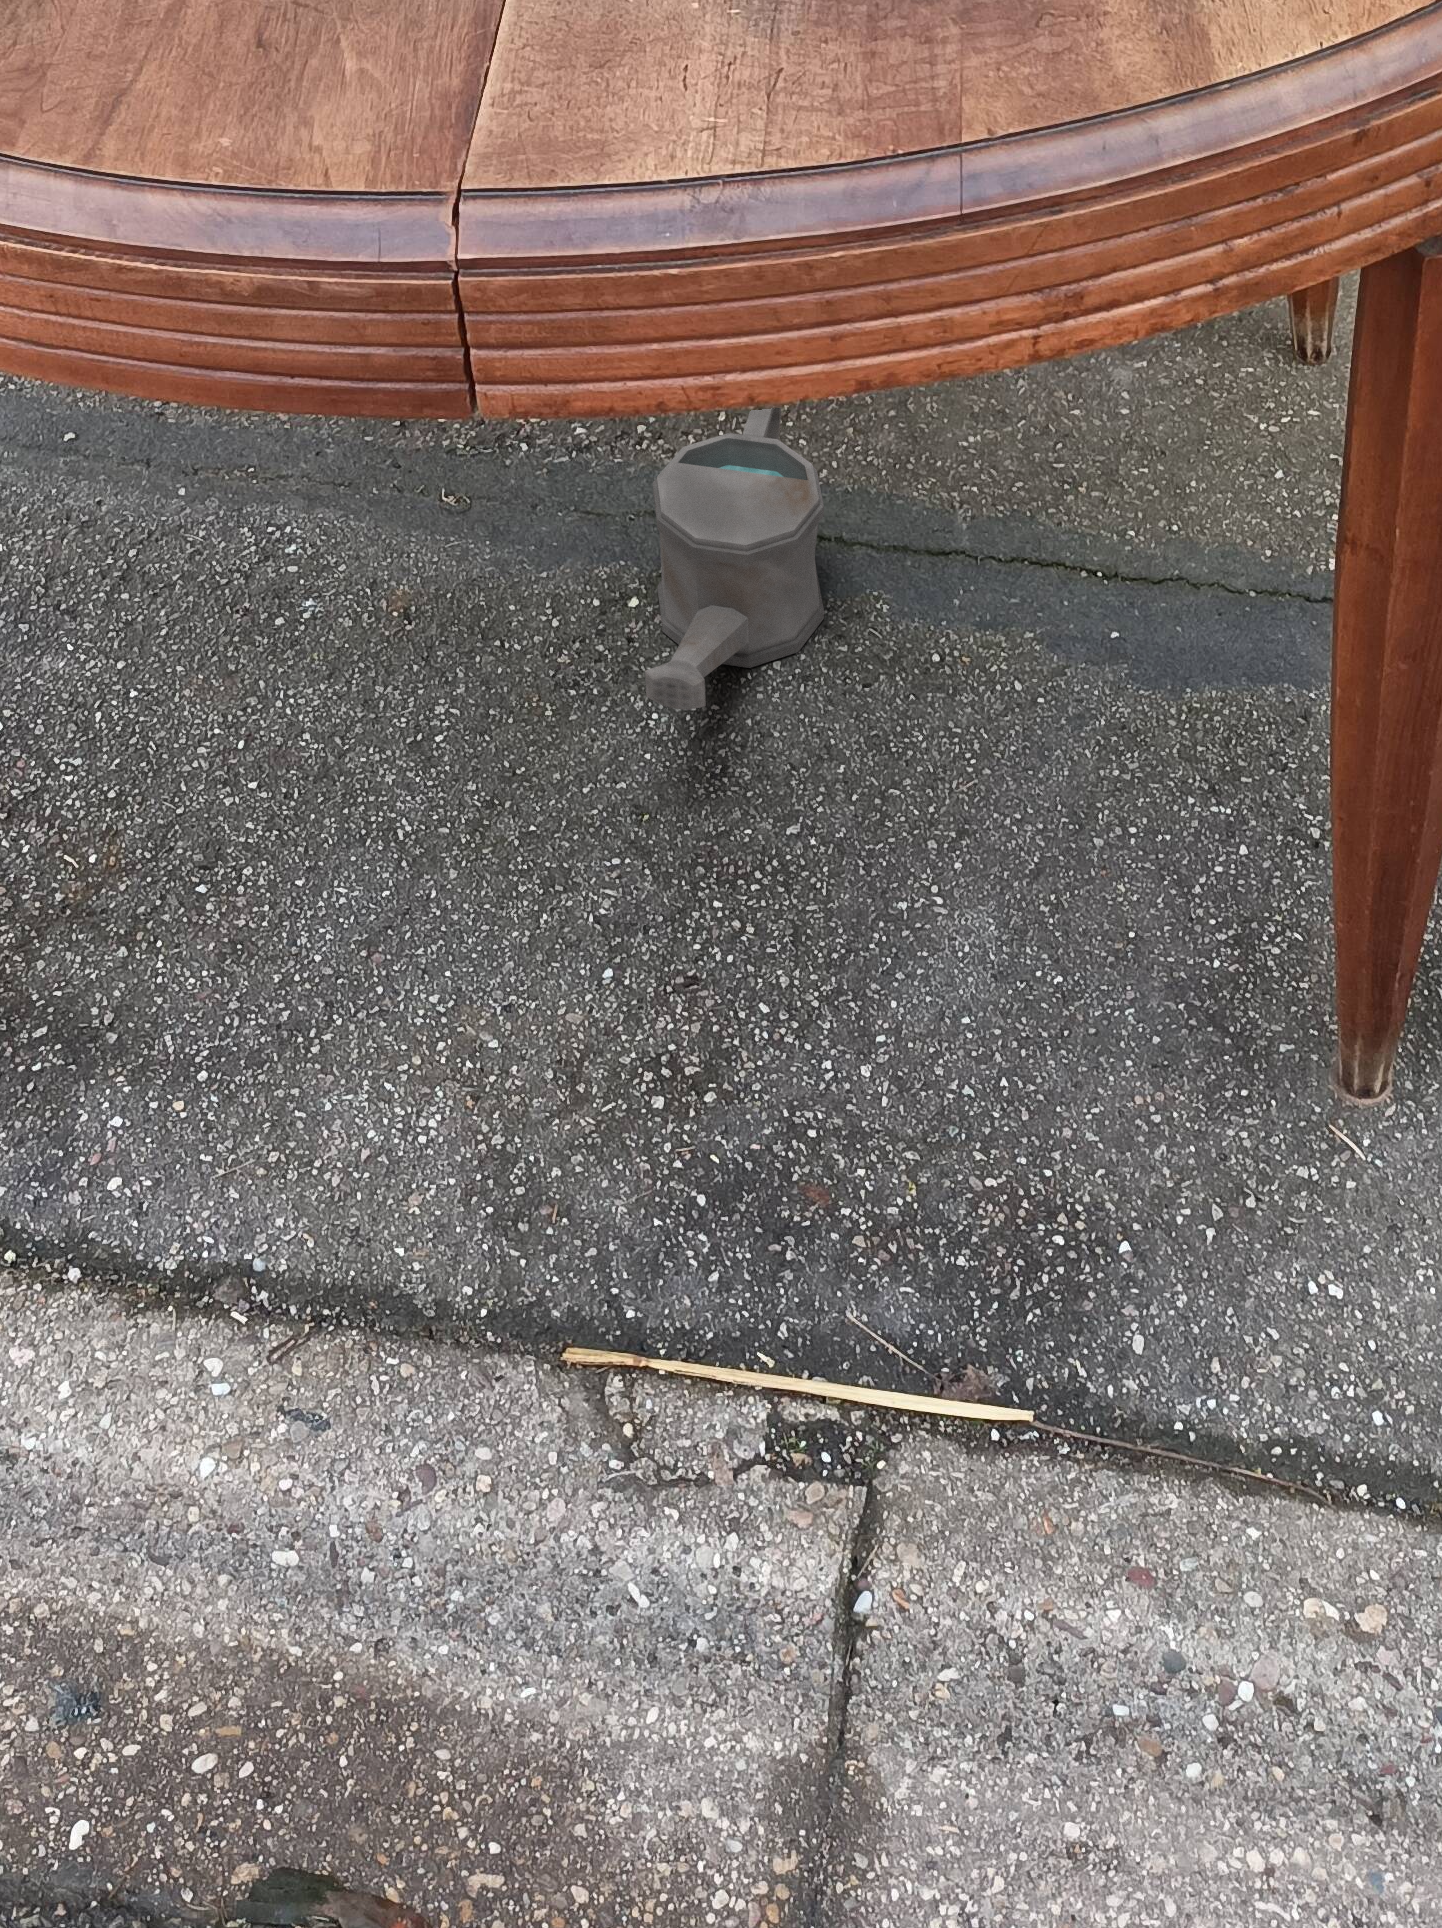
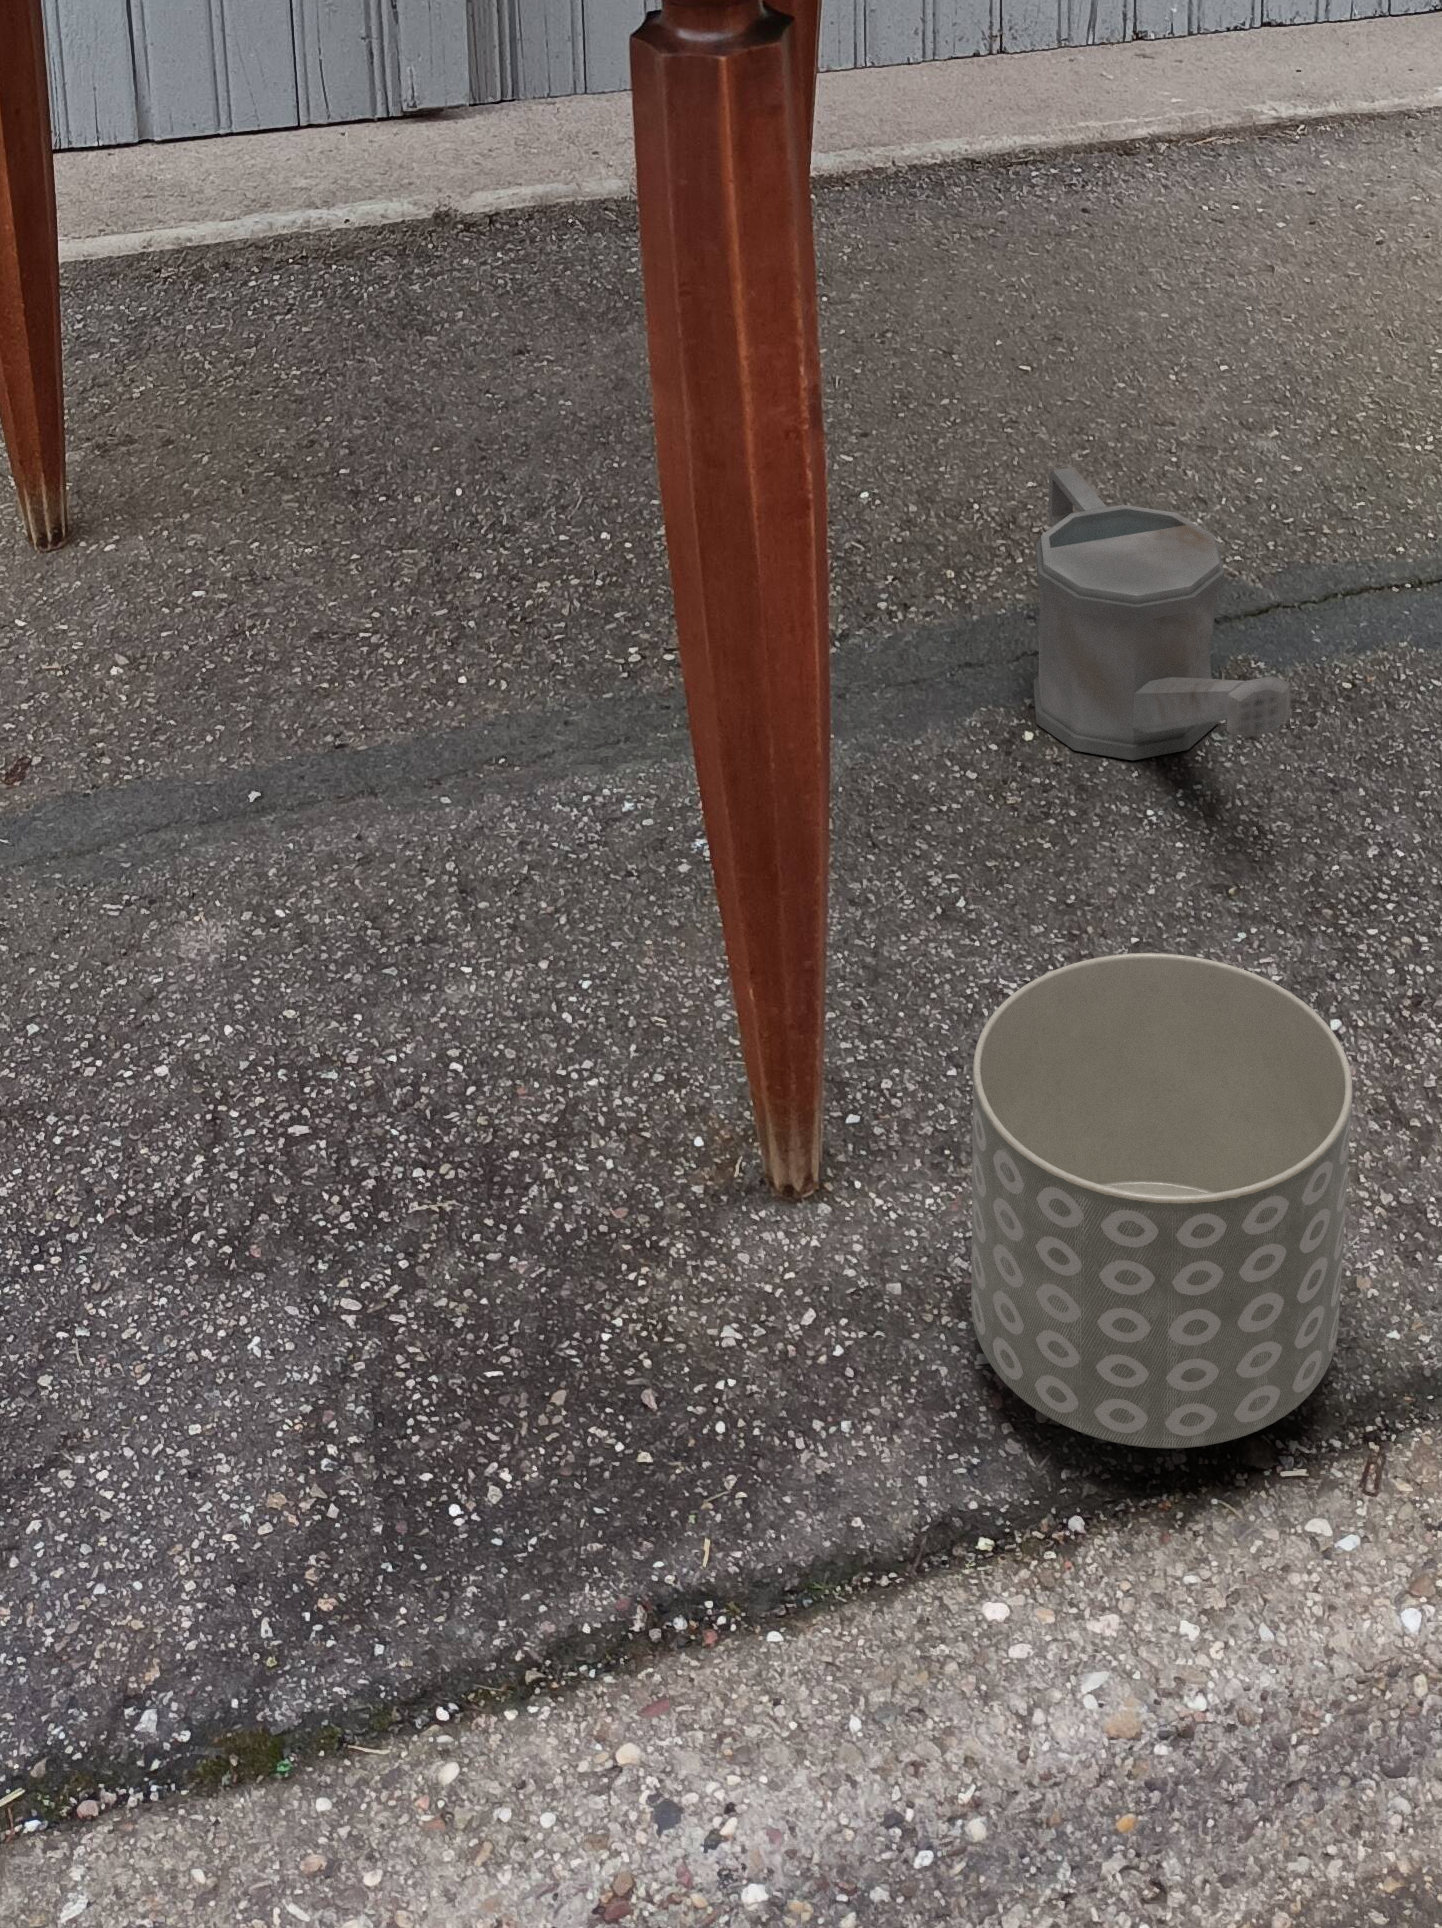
planter: none [41,880,369,1280] -> present [971,953,1352,1448]

